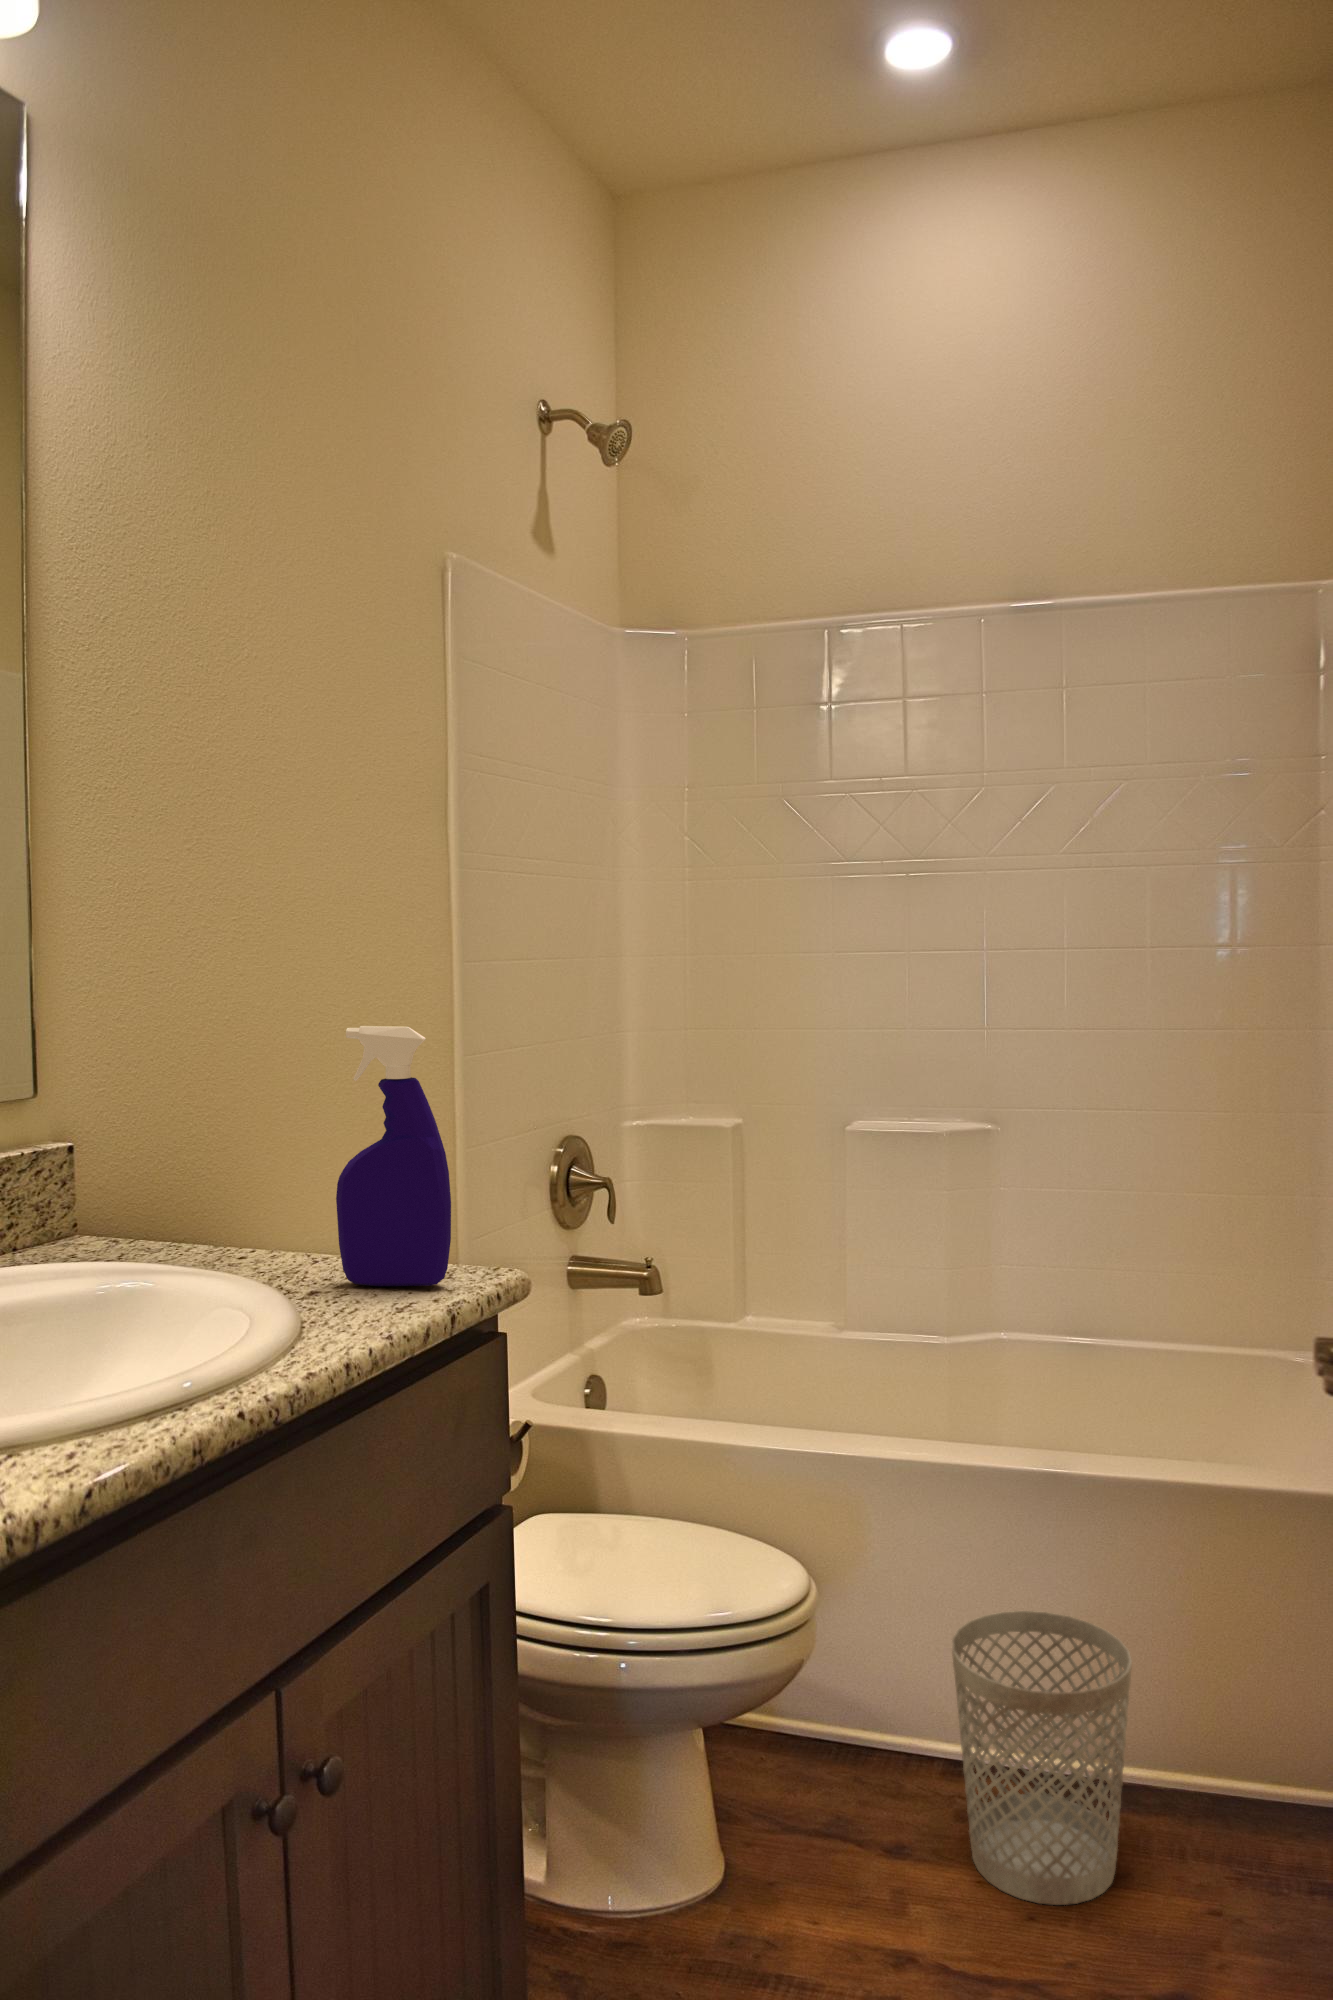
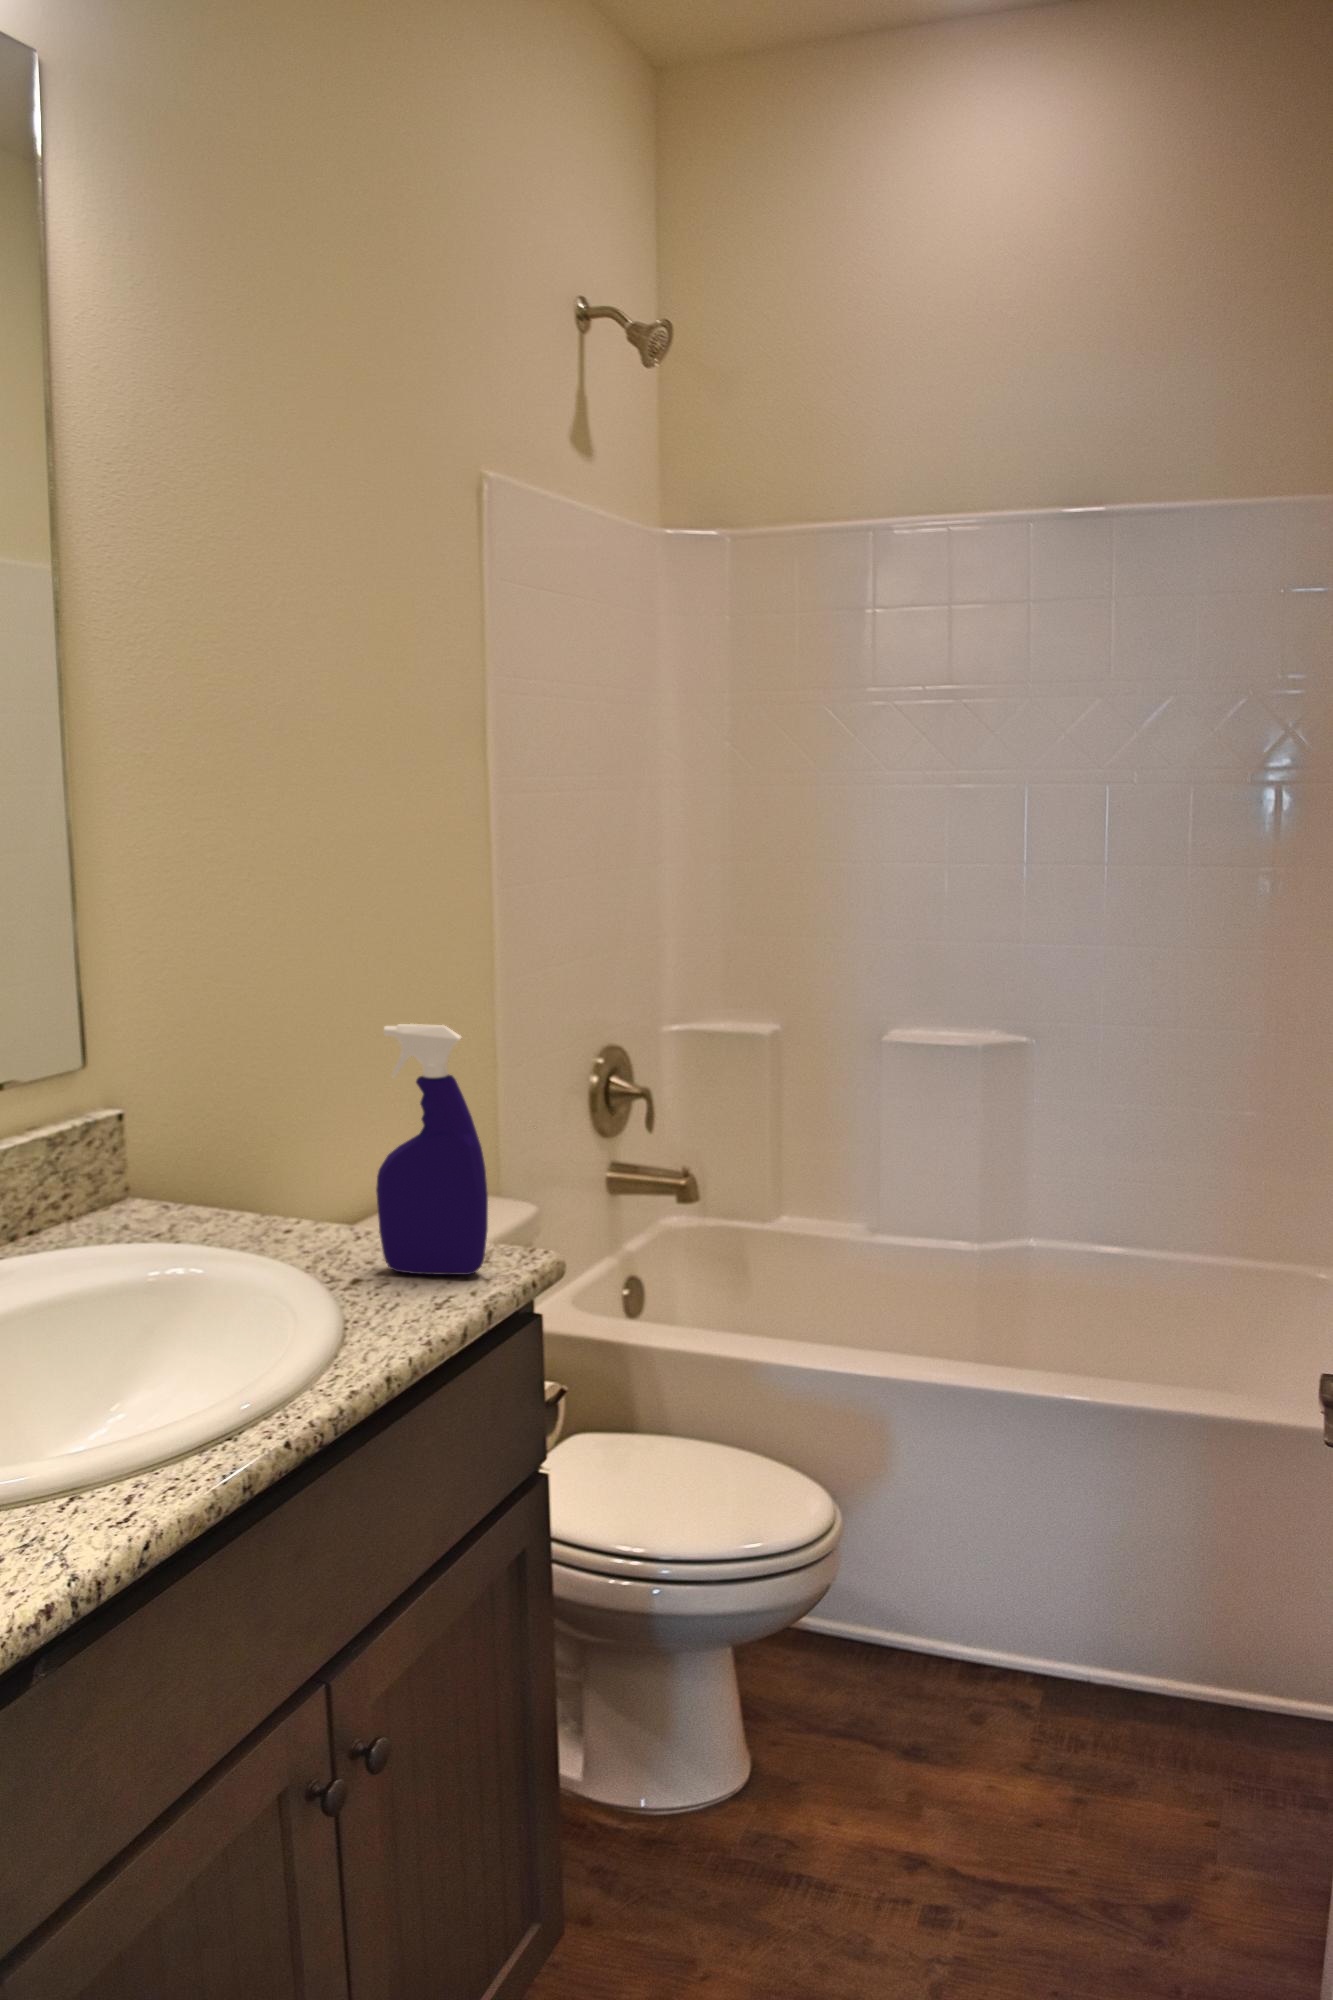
wastebasket: present [952,1611,1132,1905] -> none [971,1534,1145,1809]

